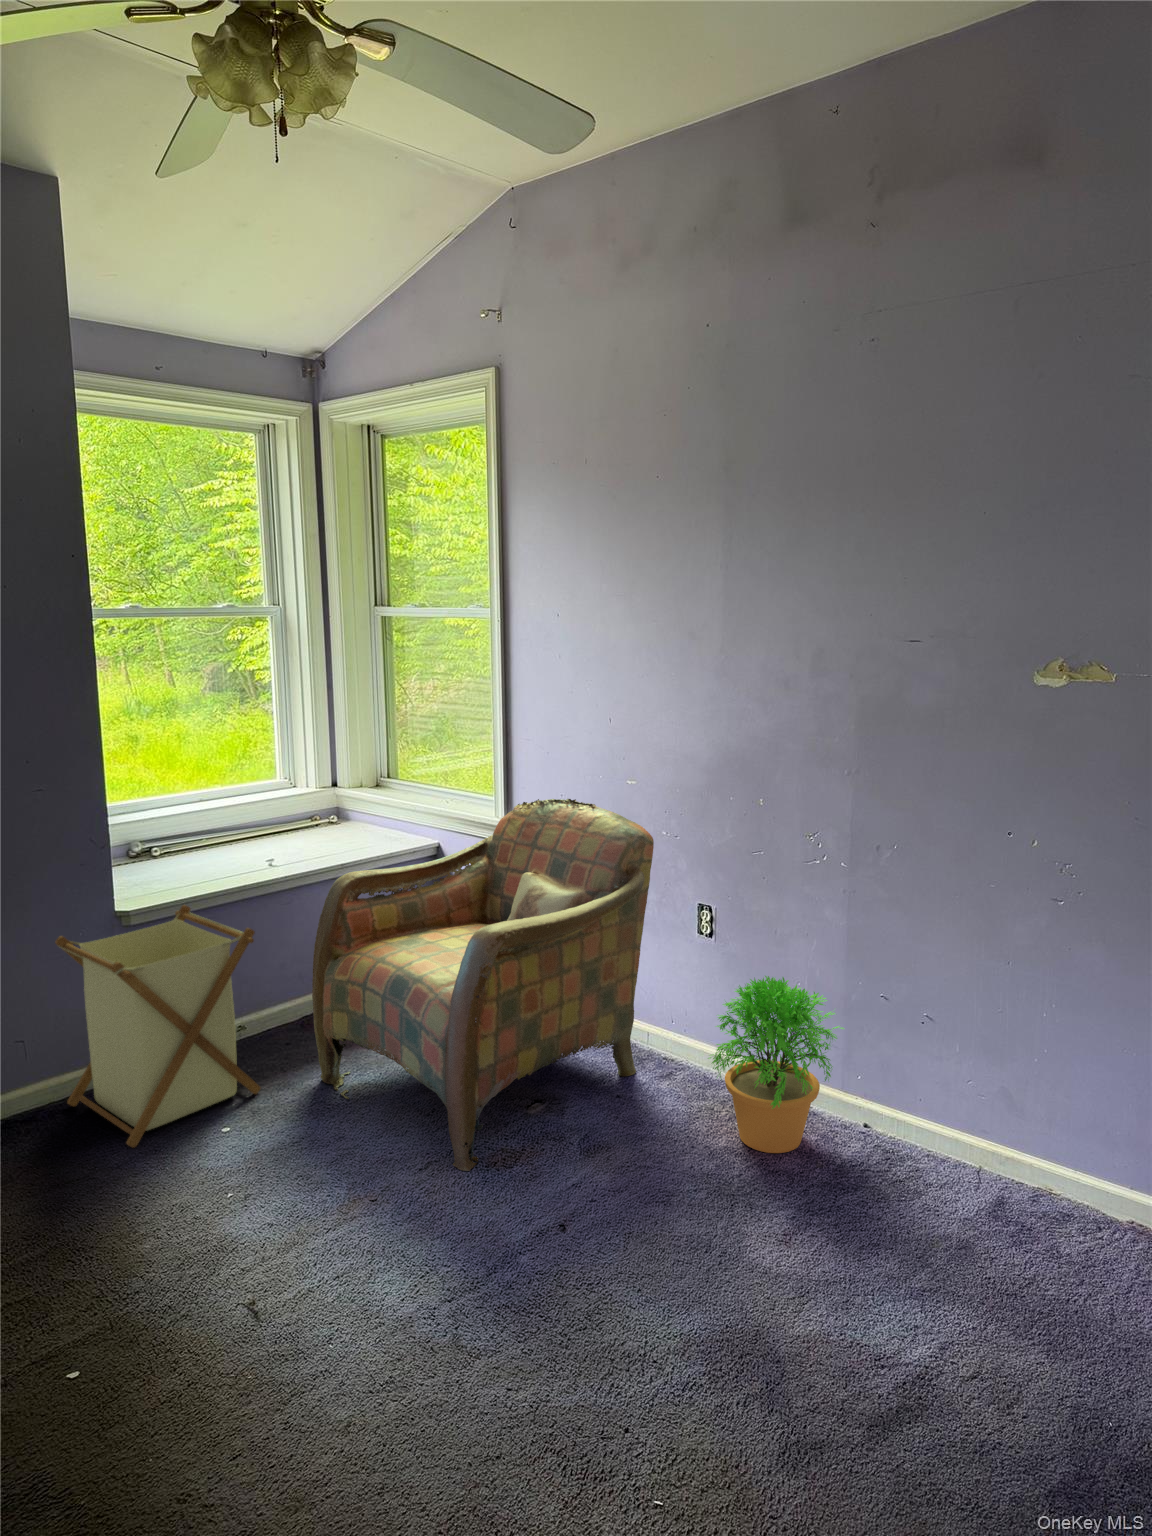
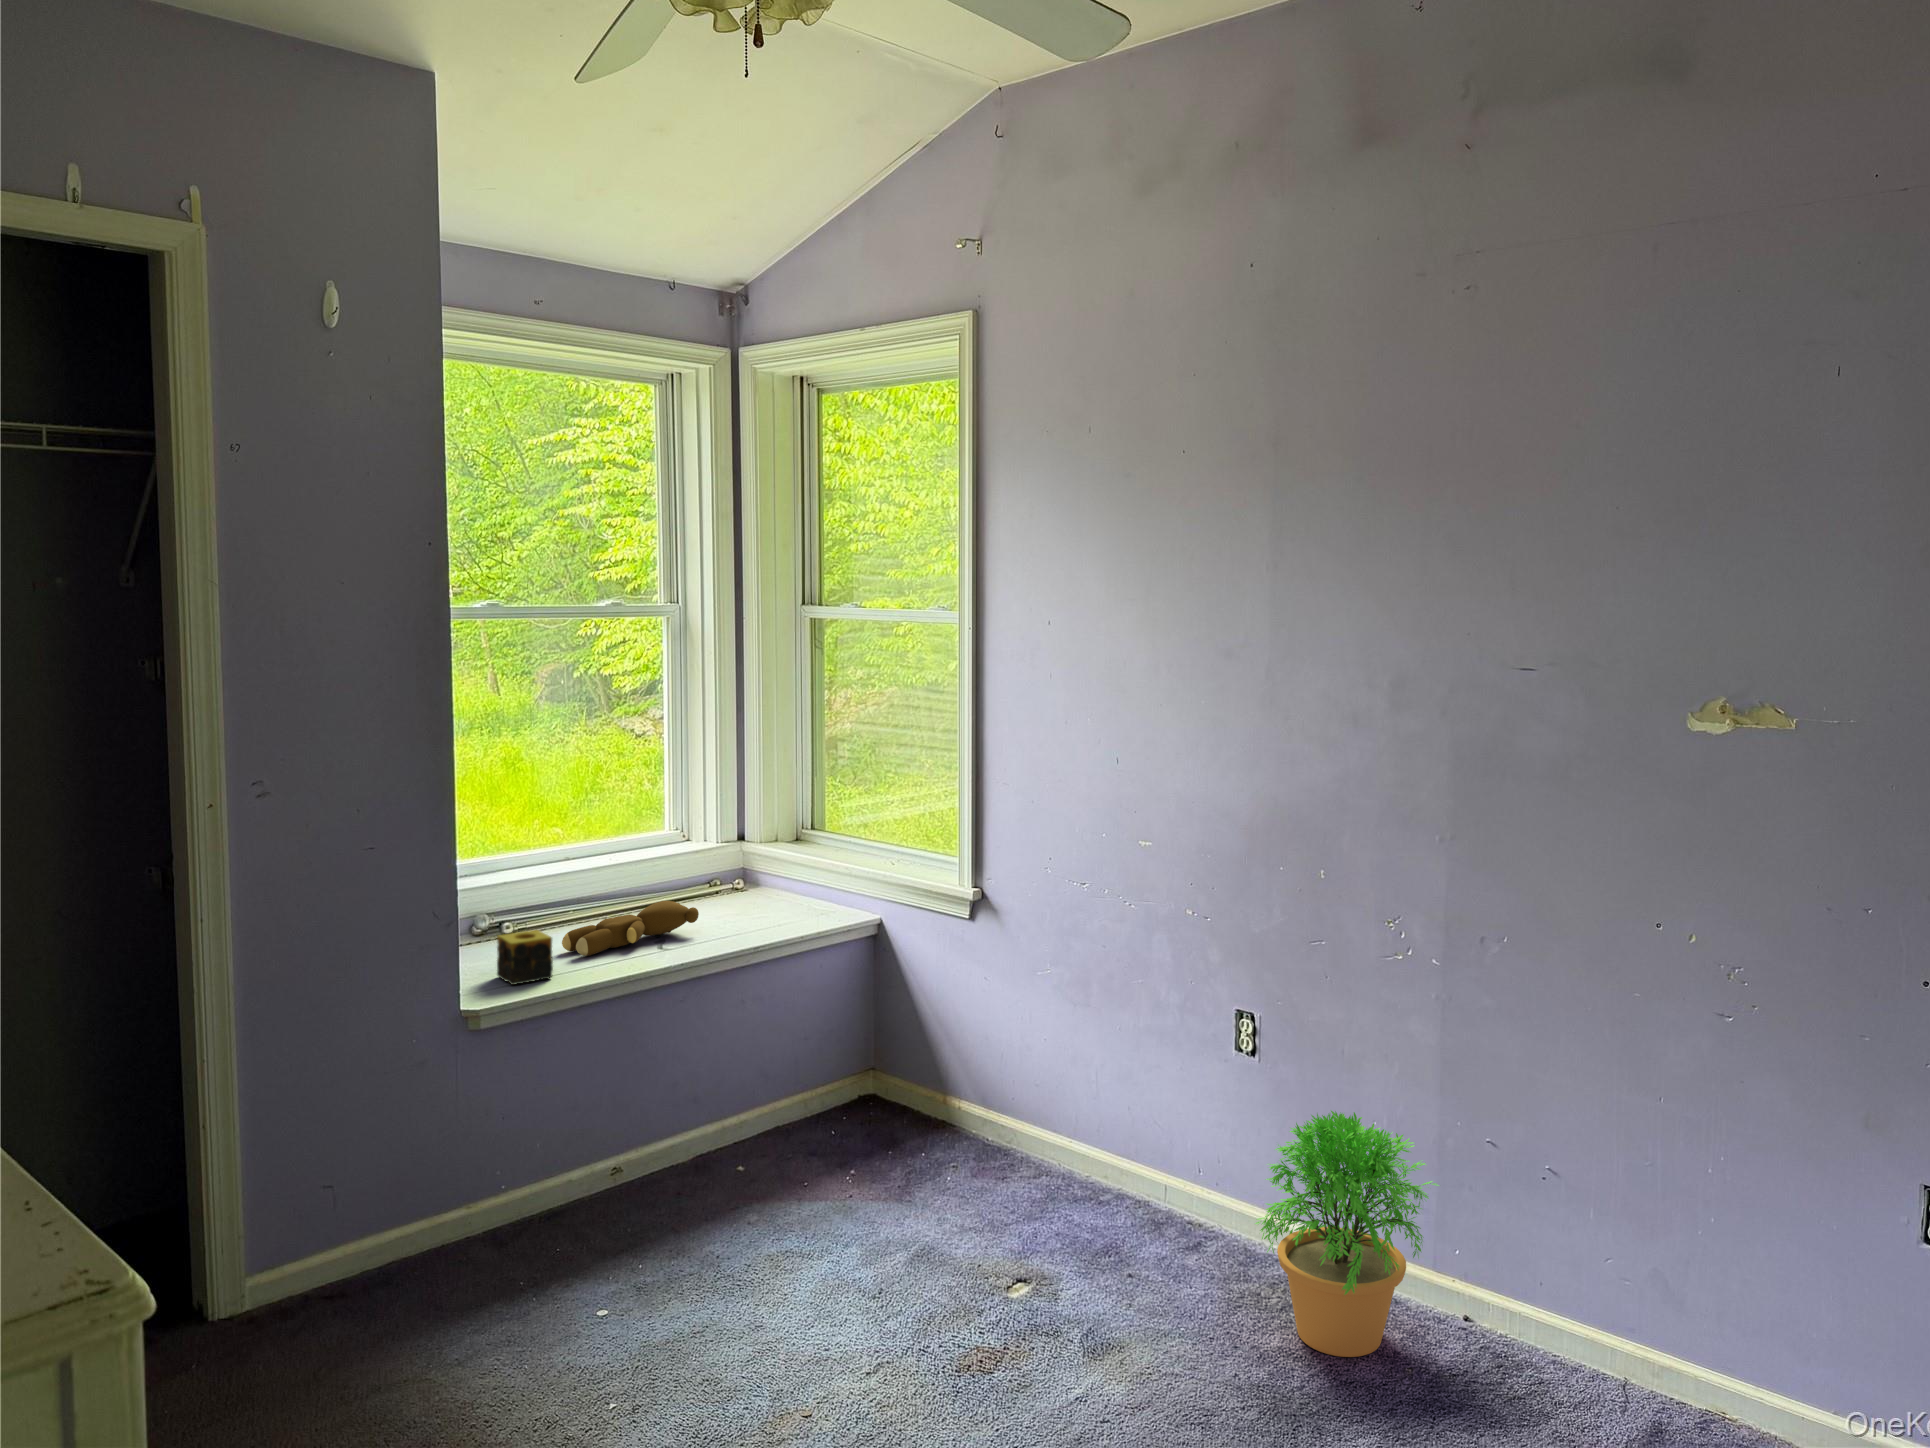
armchair: present [312,799,654,1171] -> none [719,866,1178,1375]
teddy bear: none [196,830,300,871] -> present [562,901,699,956]
candle: none [143,852,187,892] -> present [497,930,553,985]
laundry basket: present [55,905,260,1147] -> none [385,1003,648,1336]

